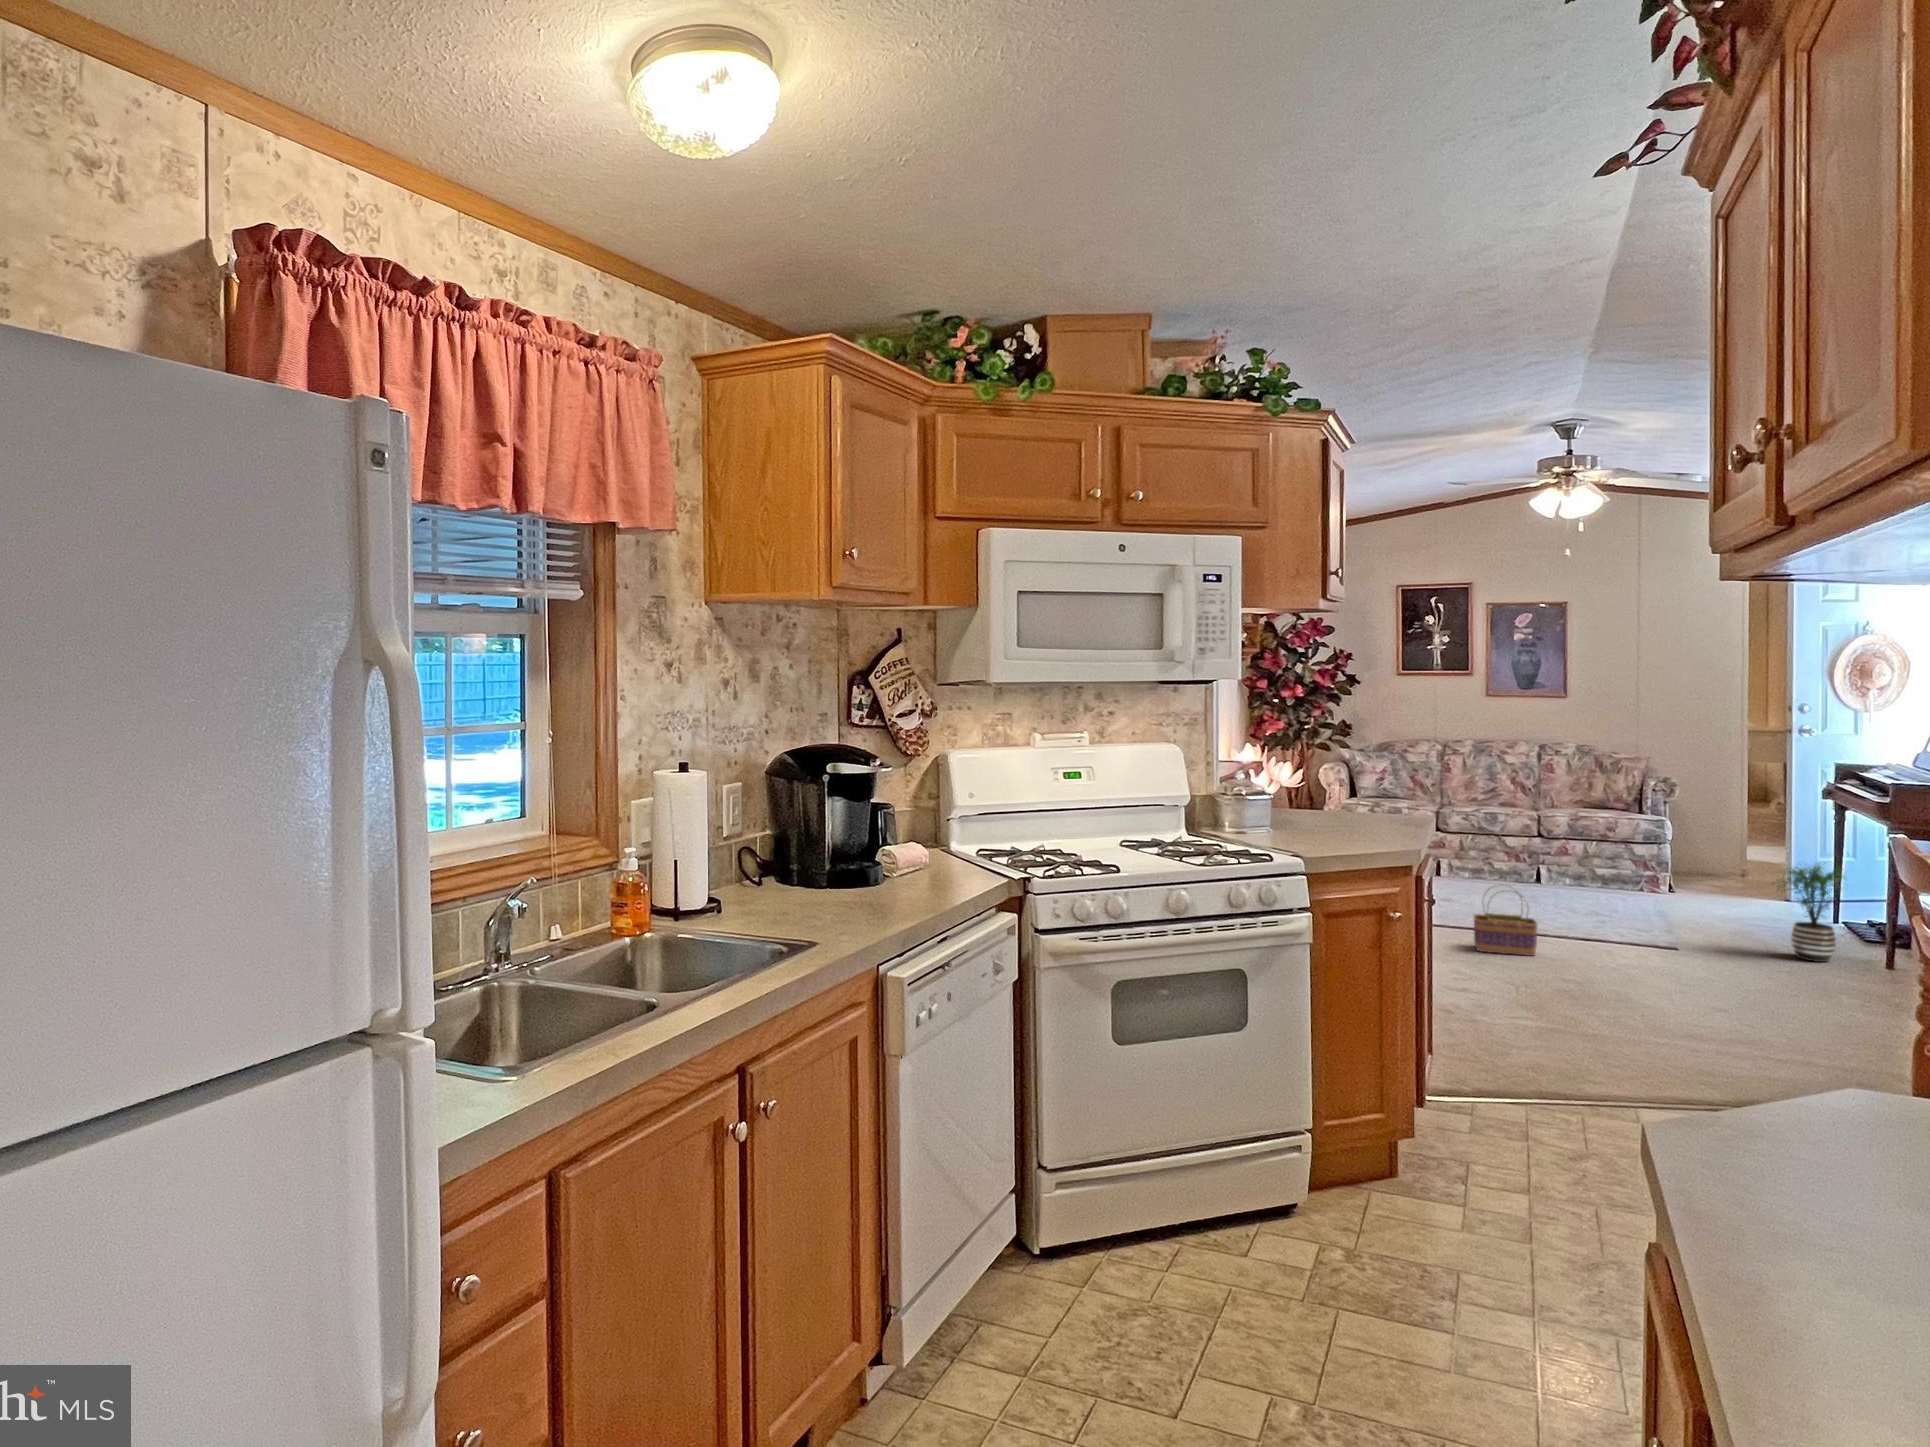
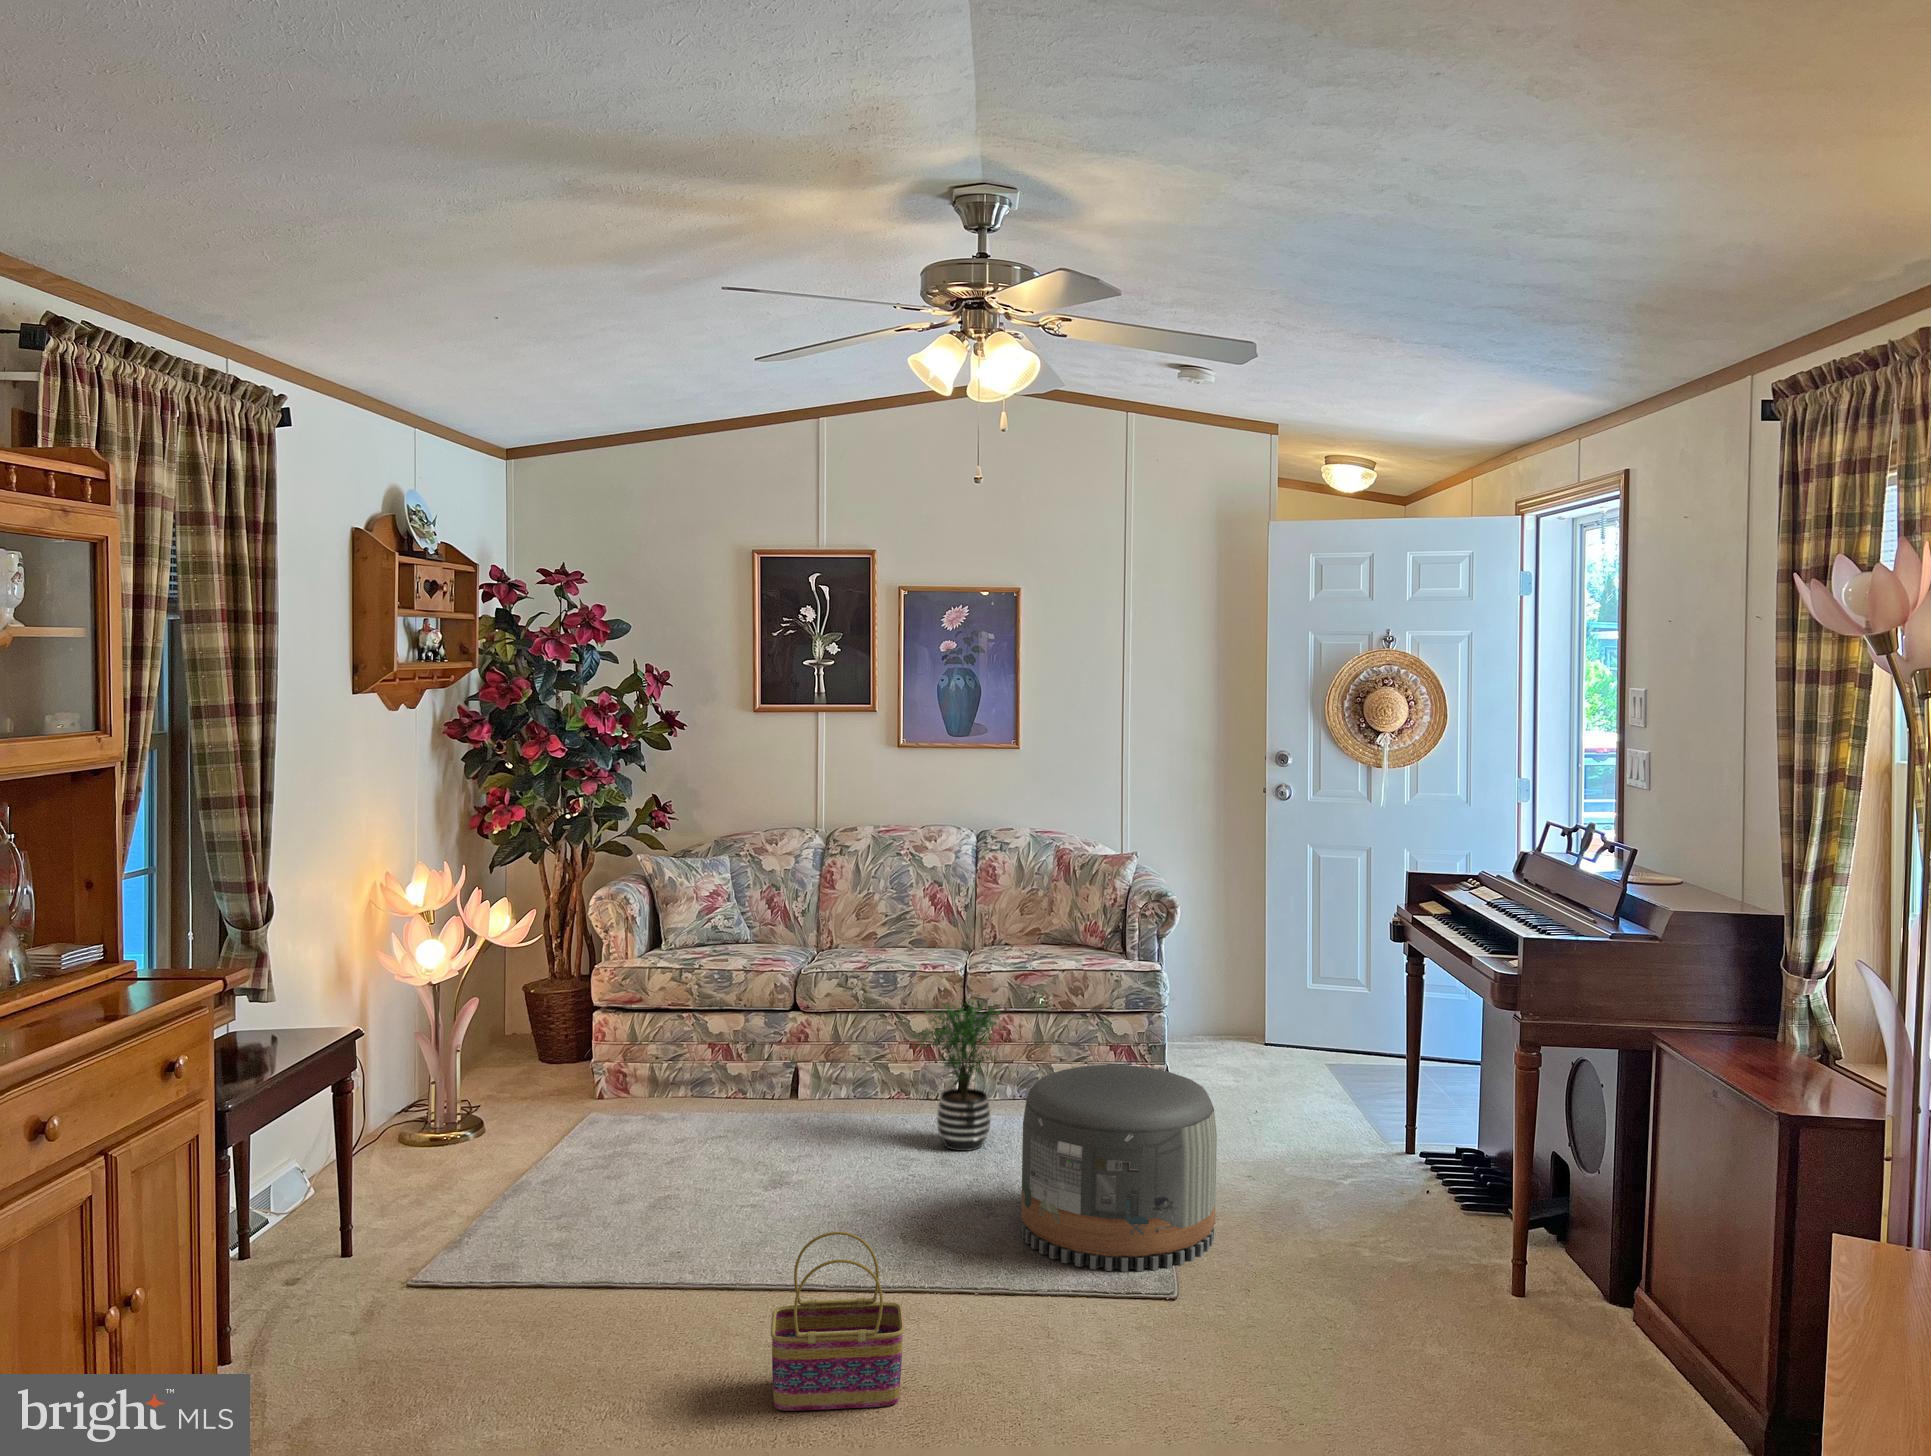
pouf: none [1586,847,1702,940] -> present [1021,1065,1217,1272]
potted plant: present [1773,863,1845,962] -> present [913,1001,999,1151]

